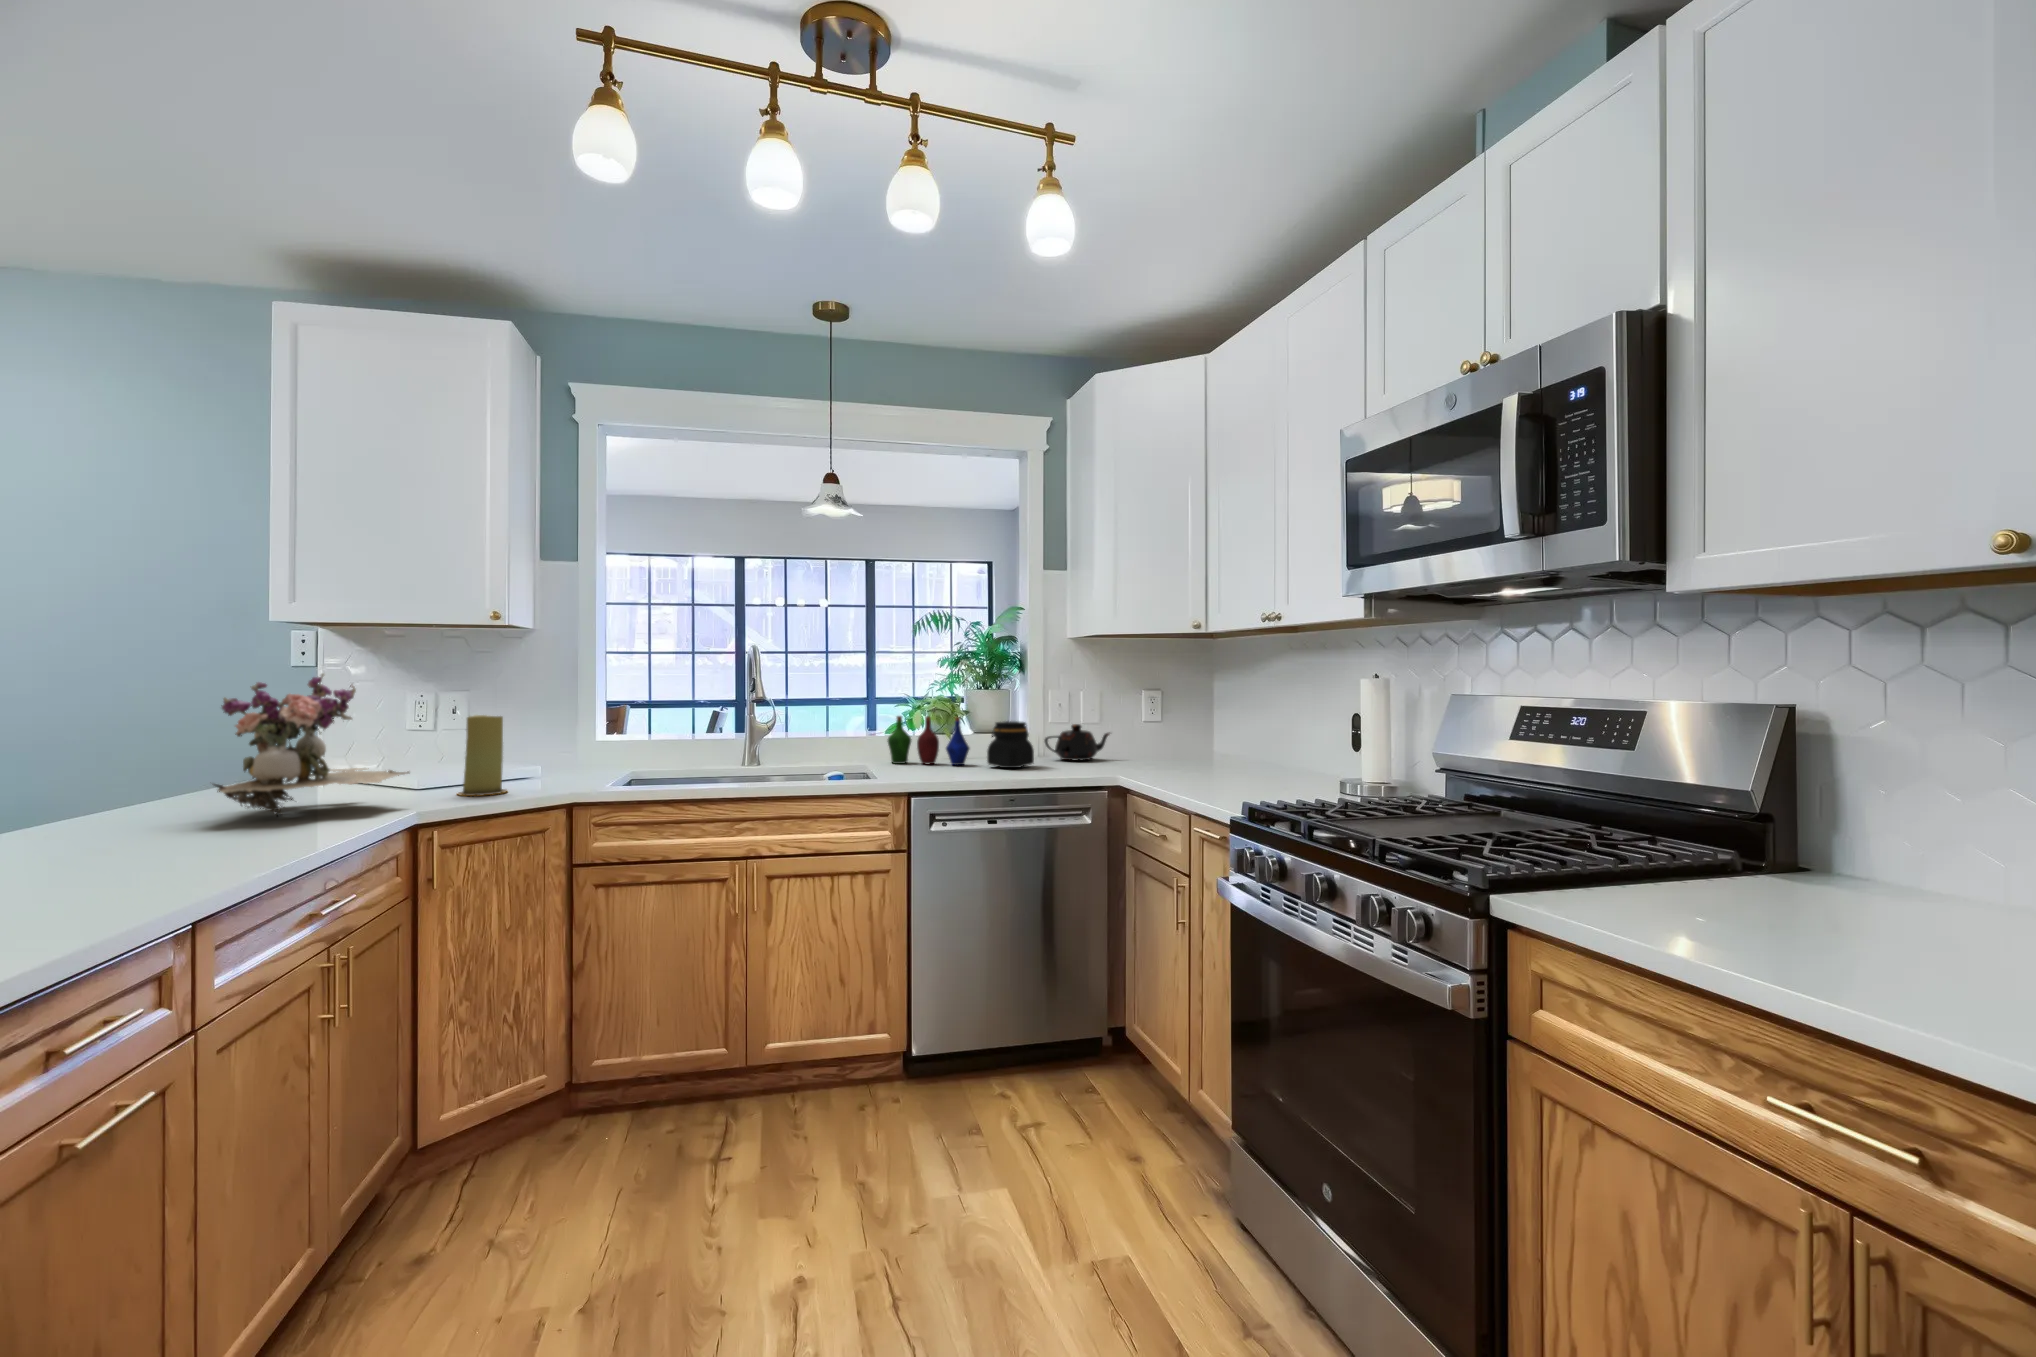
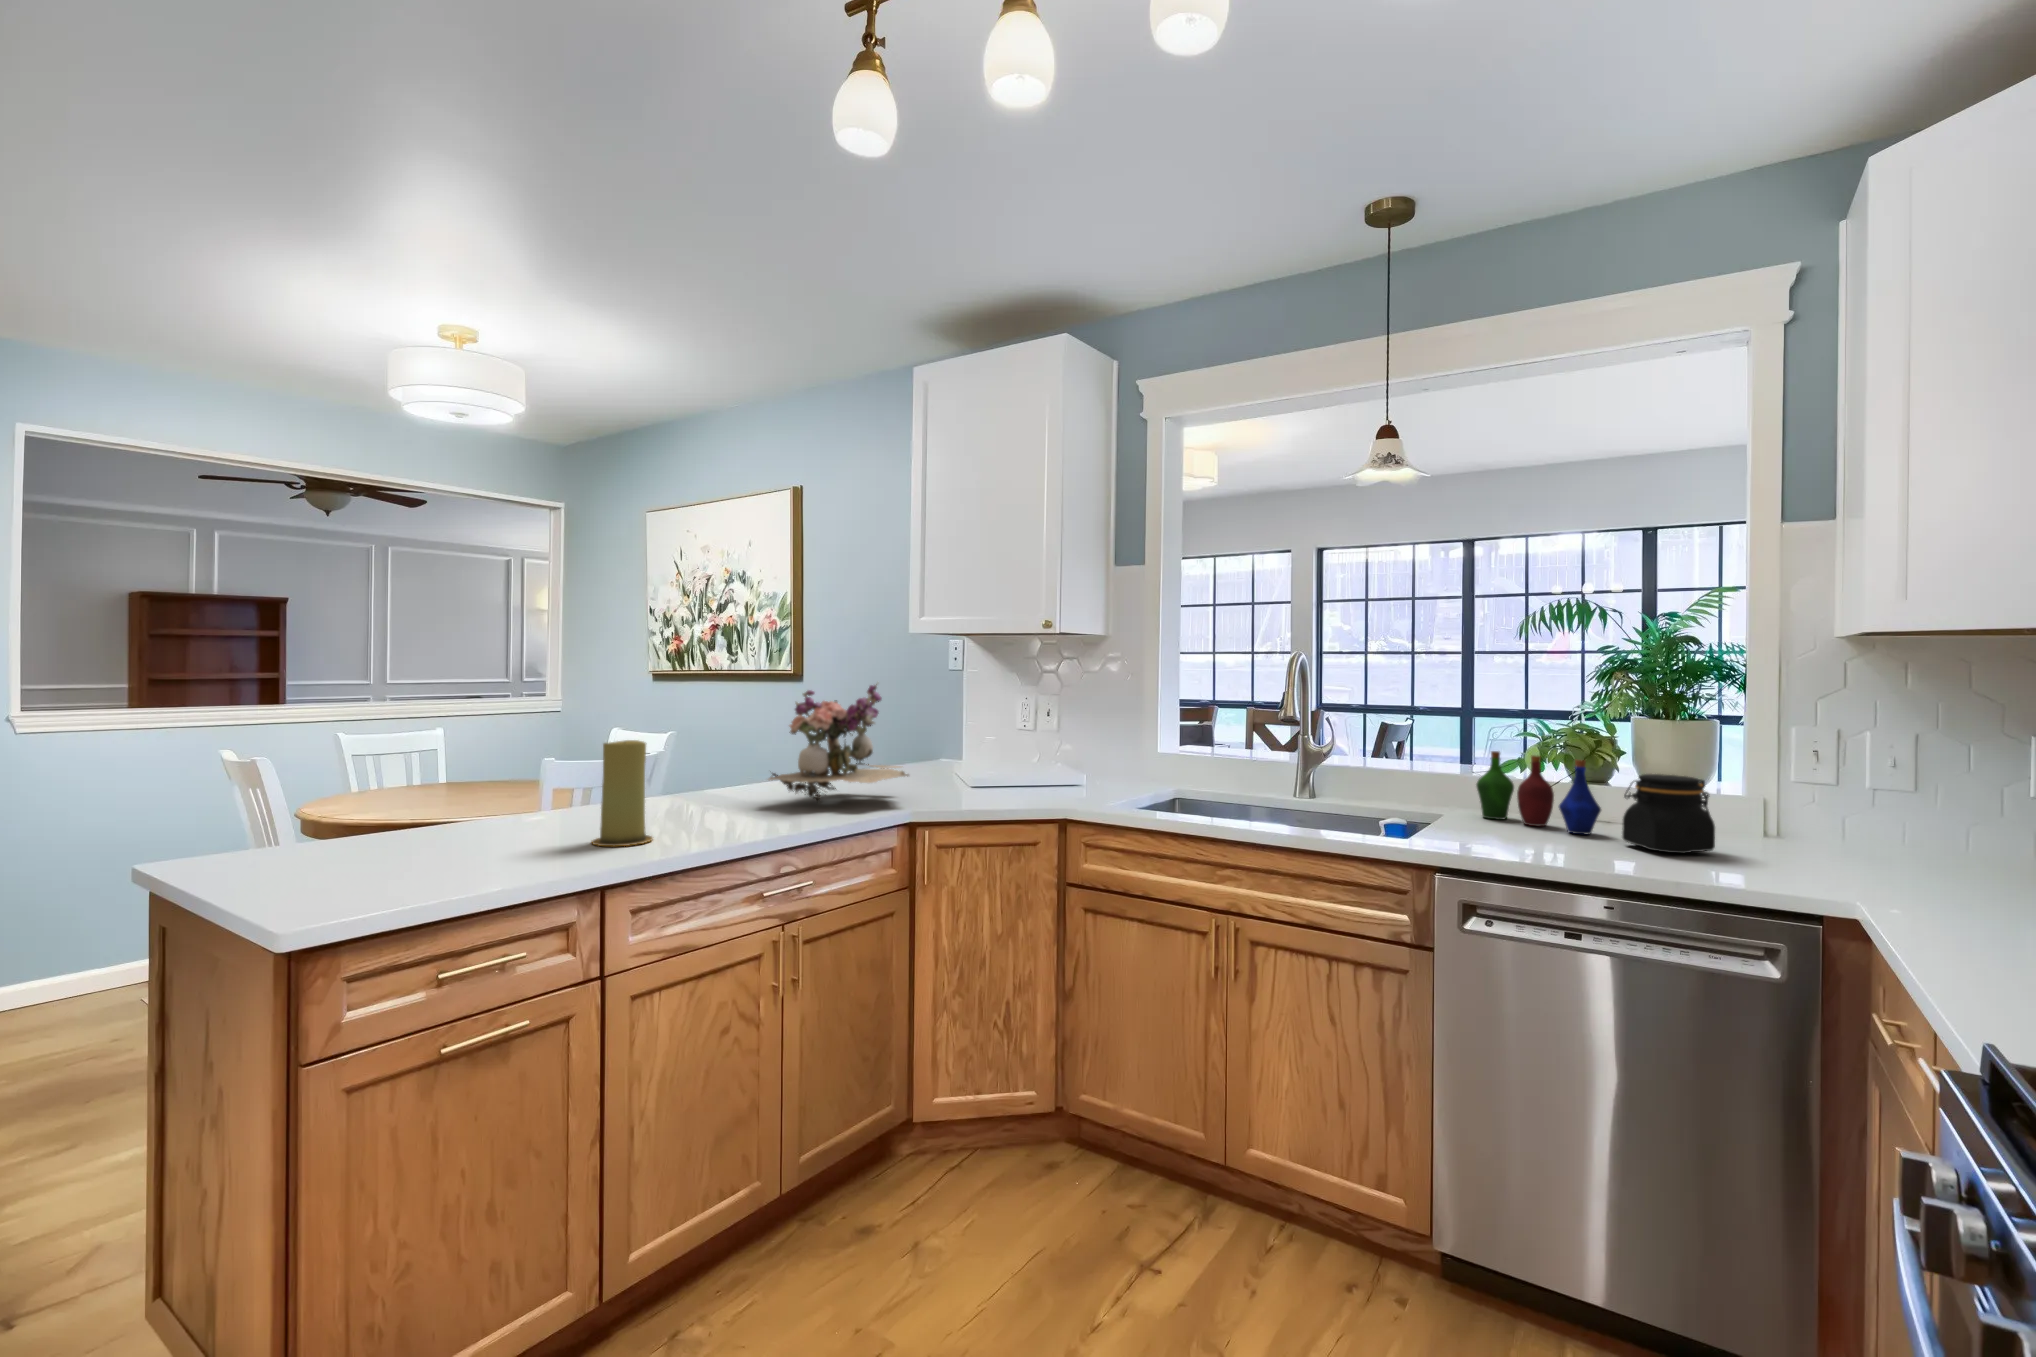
candle: present [458,715,507,796] -> present [592,740,653,846]
teapot: present [1044,724,1110,761] -> none [1764,789,1931,857]

